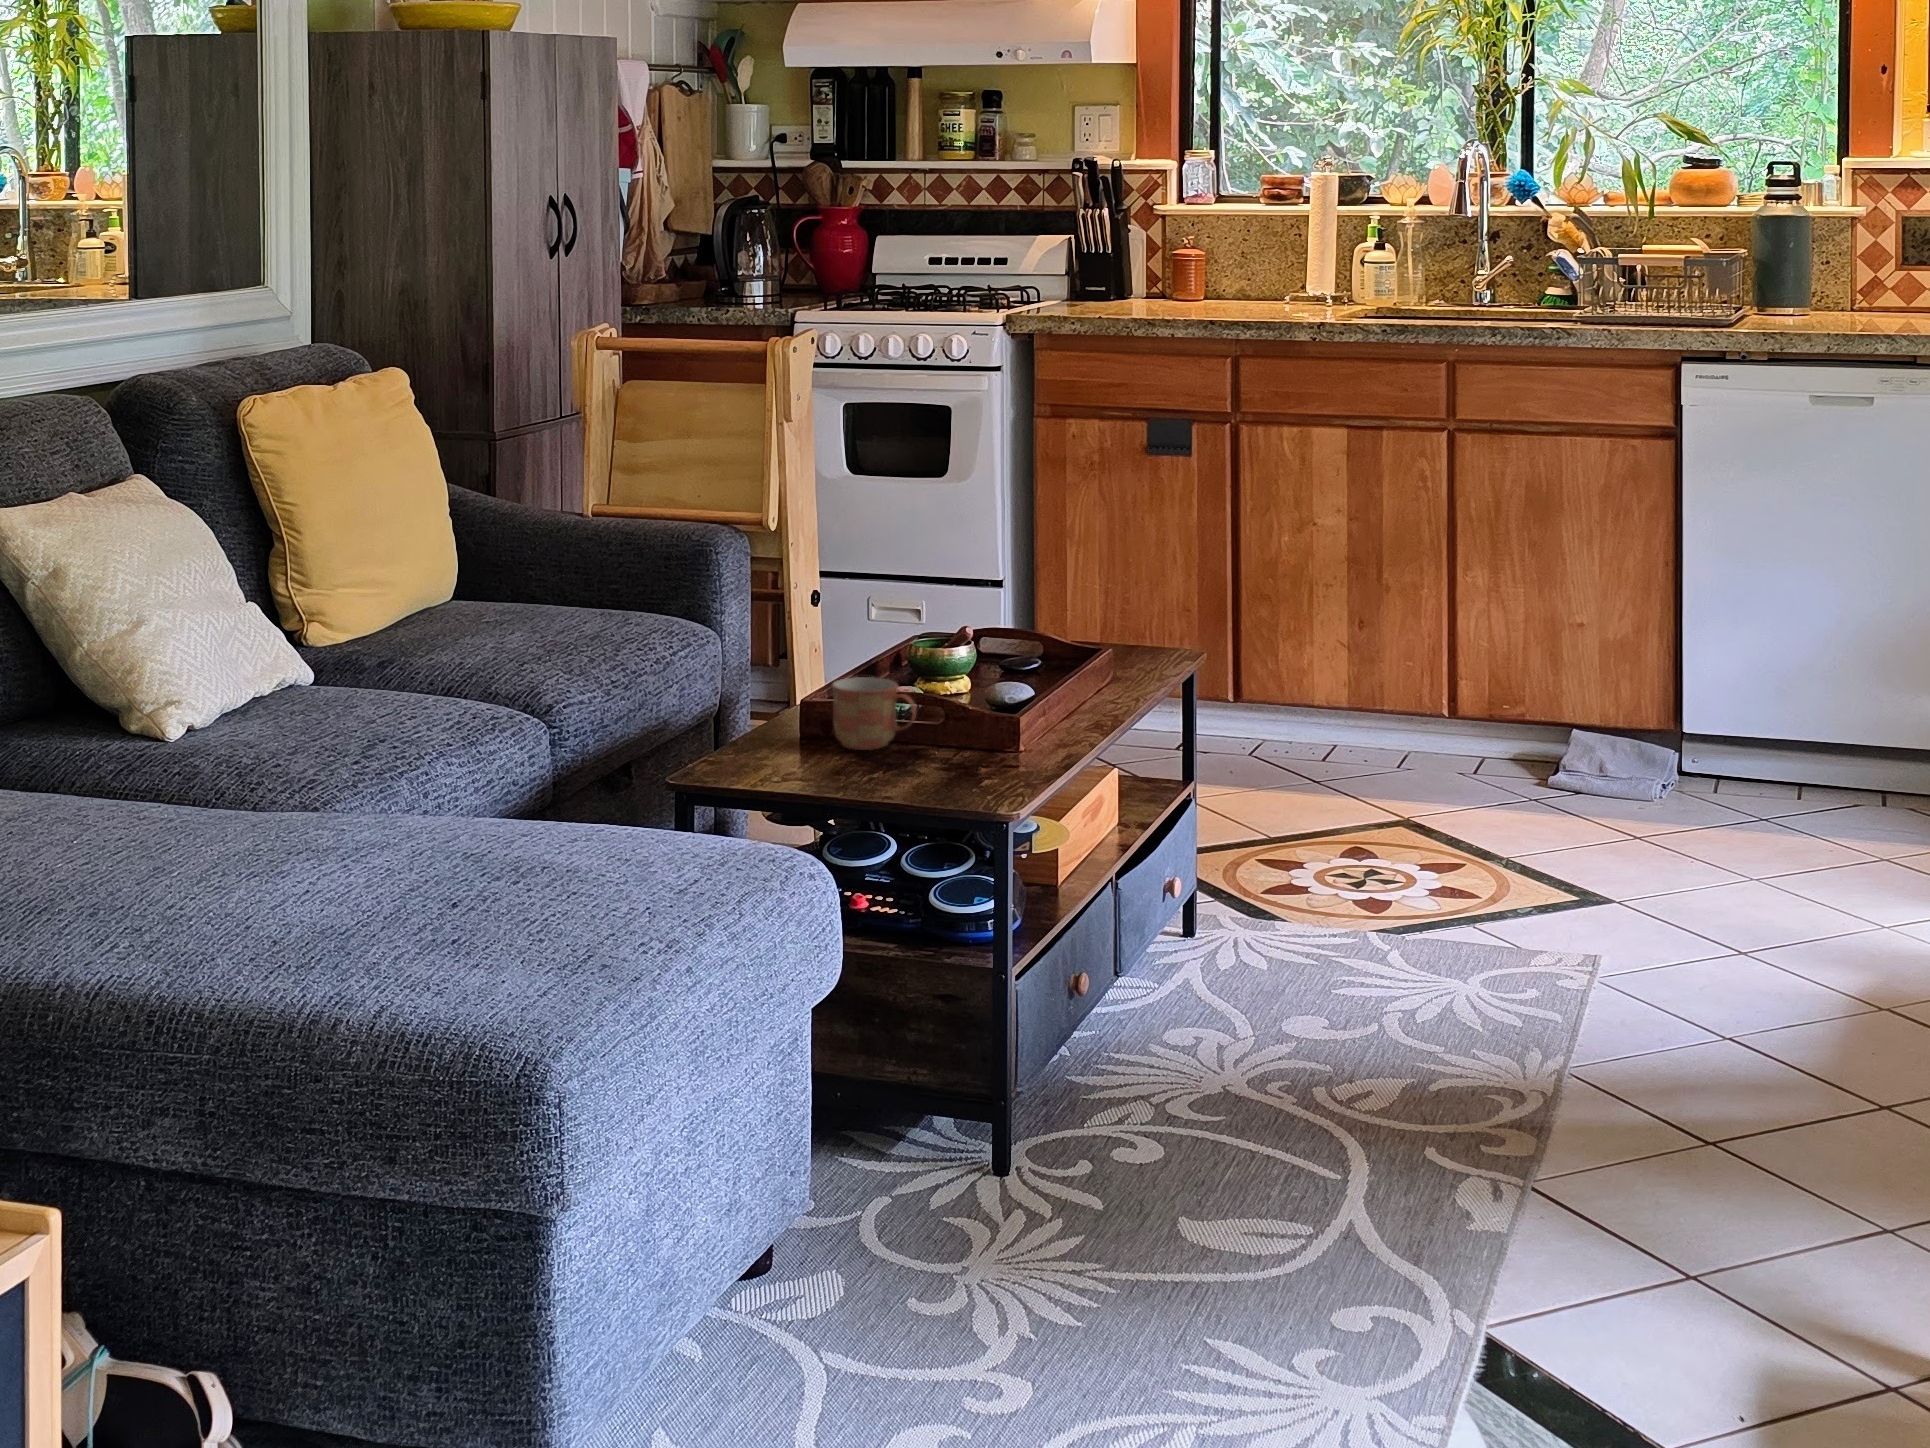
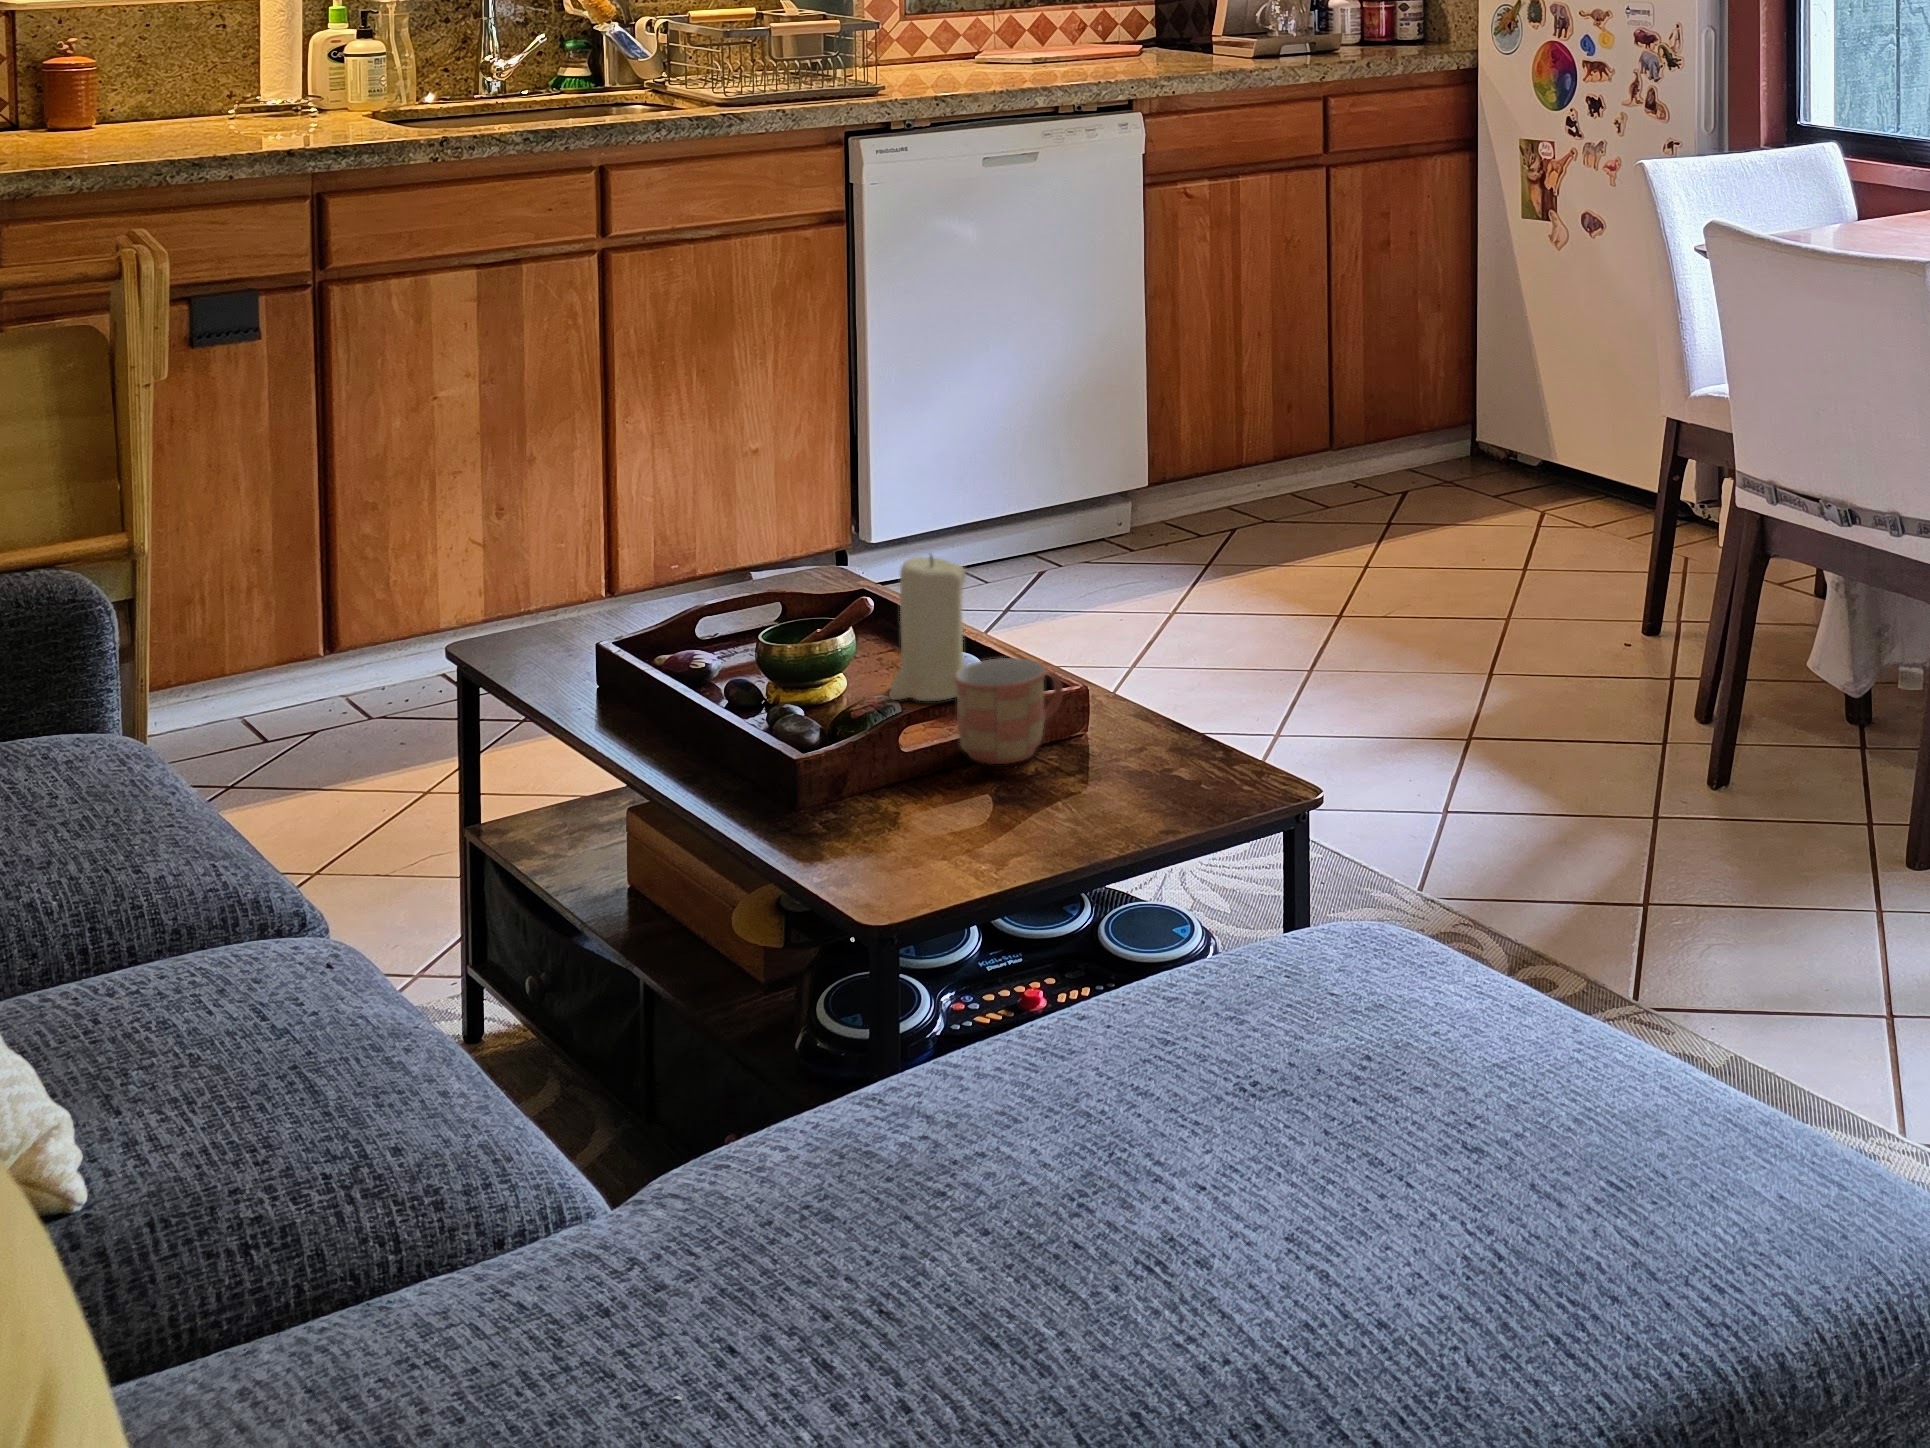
candle: none [905,607,968,715] -> present [889,555,965,701]

